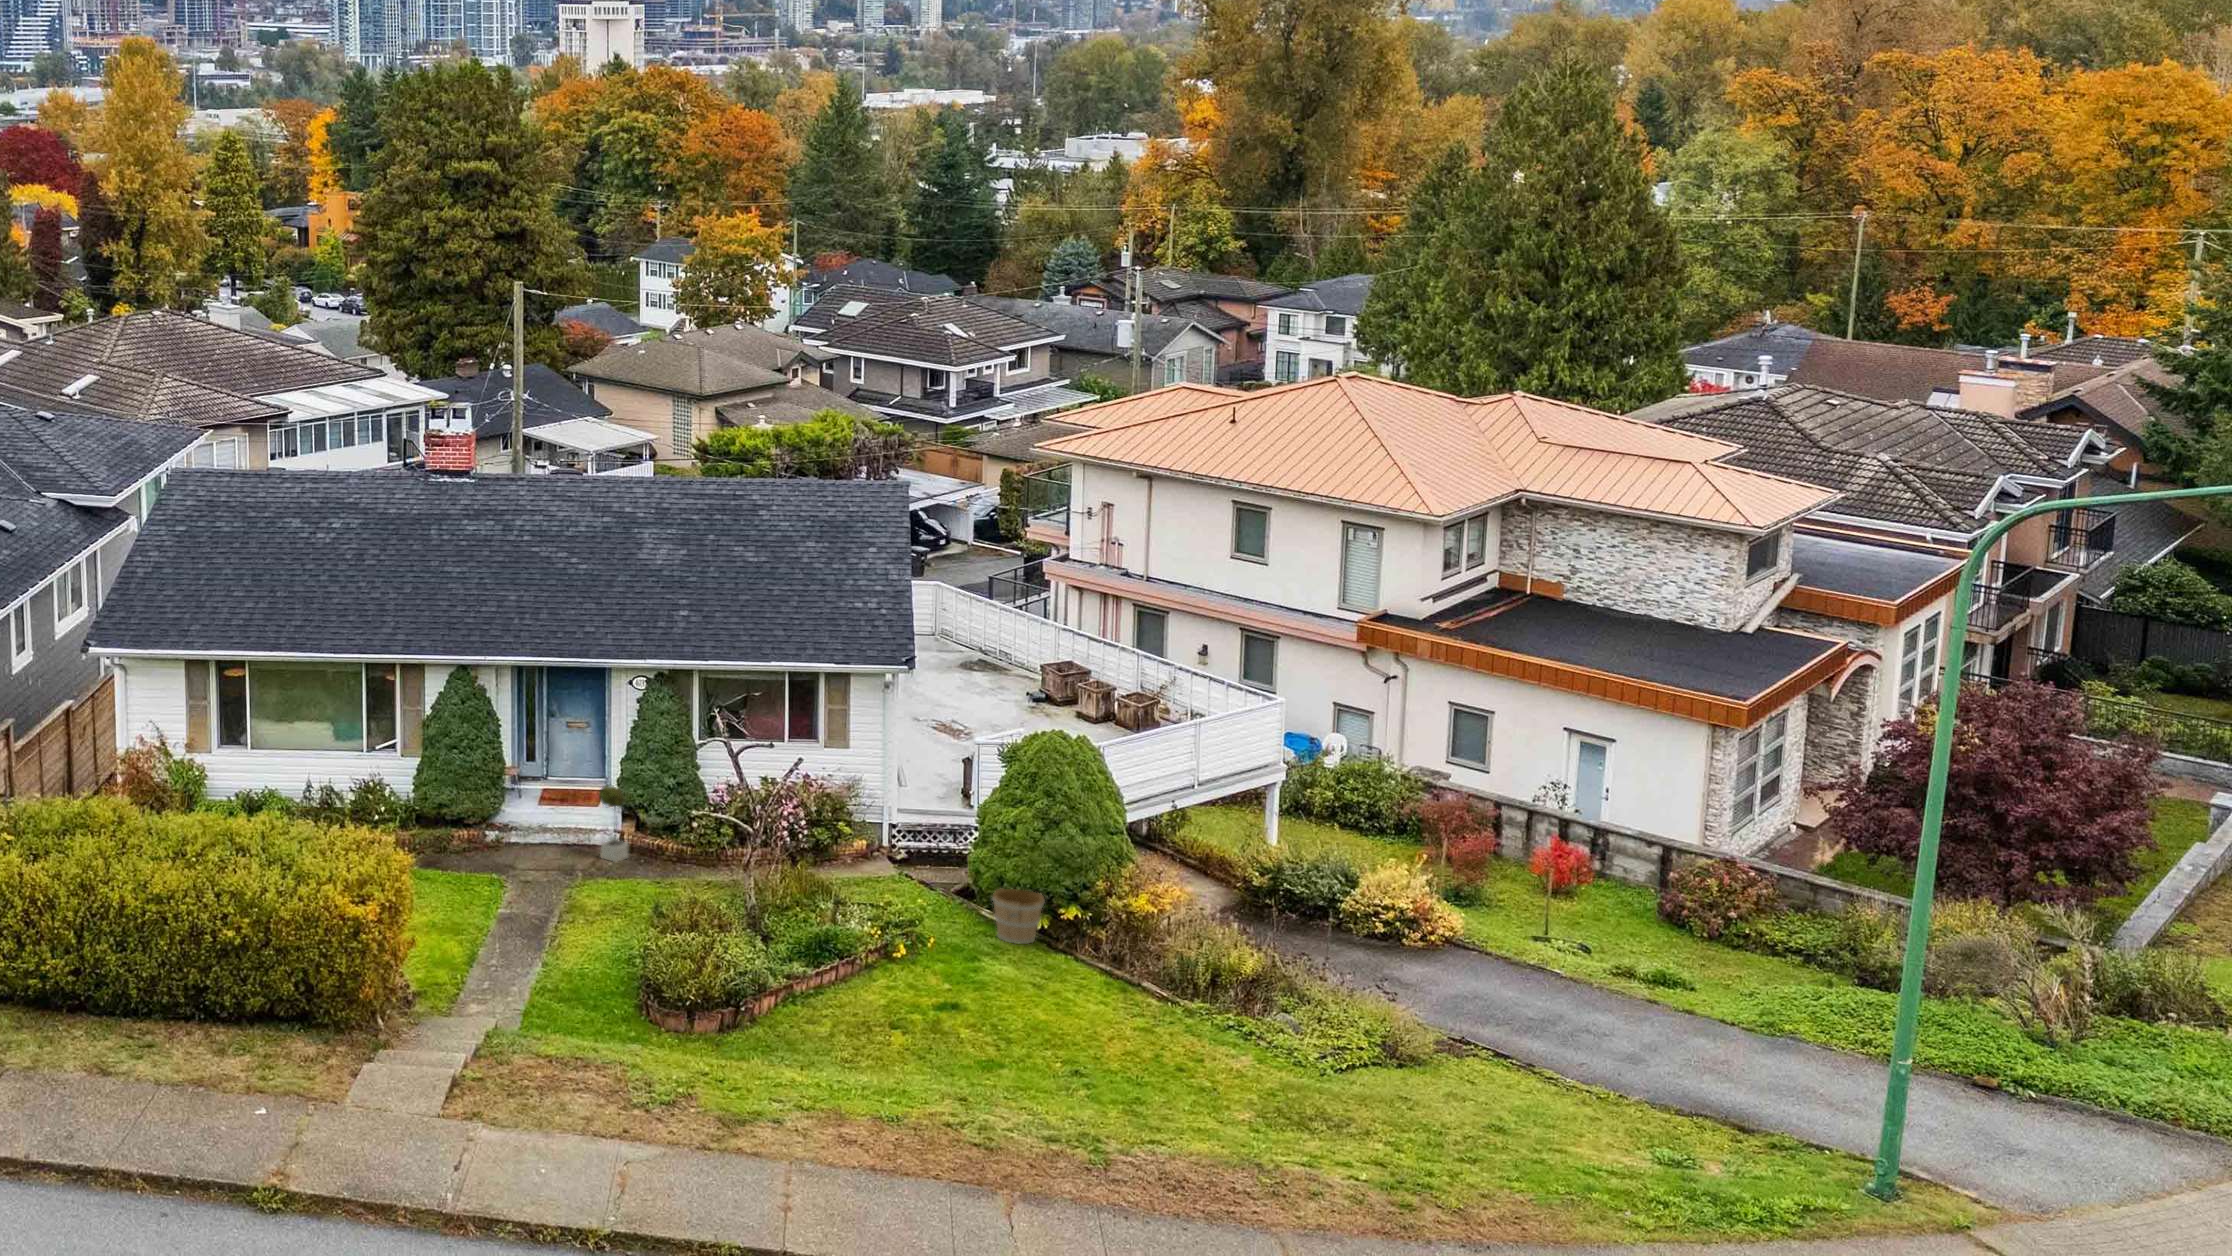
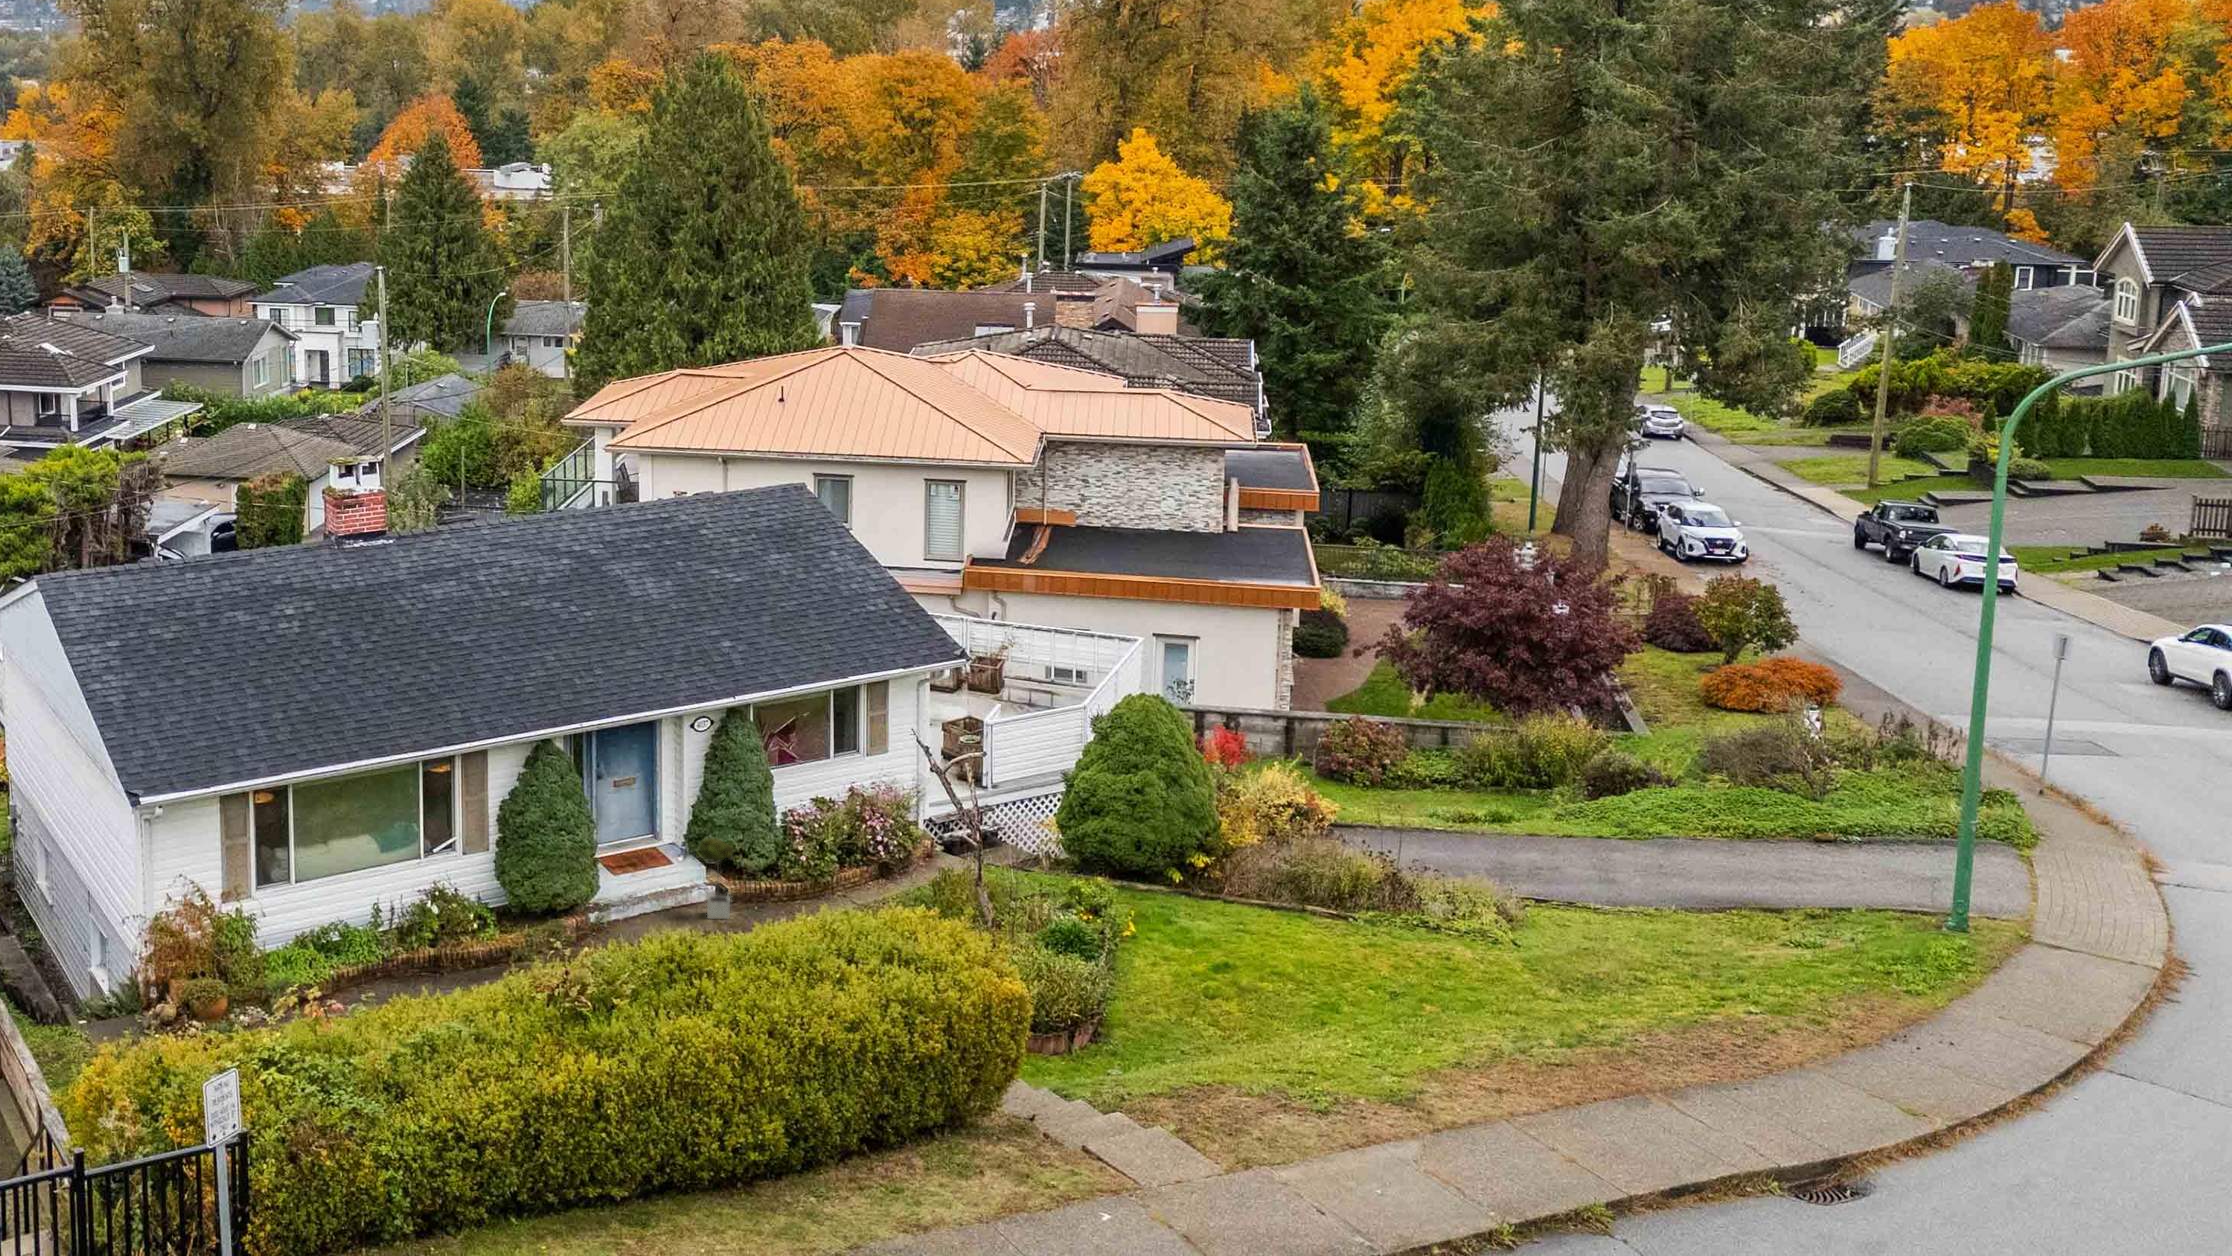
wooden bucket: present [993,889,1044,944] -> none [1128,850,1178,903]

